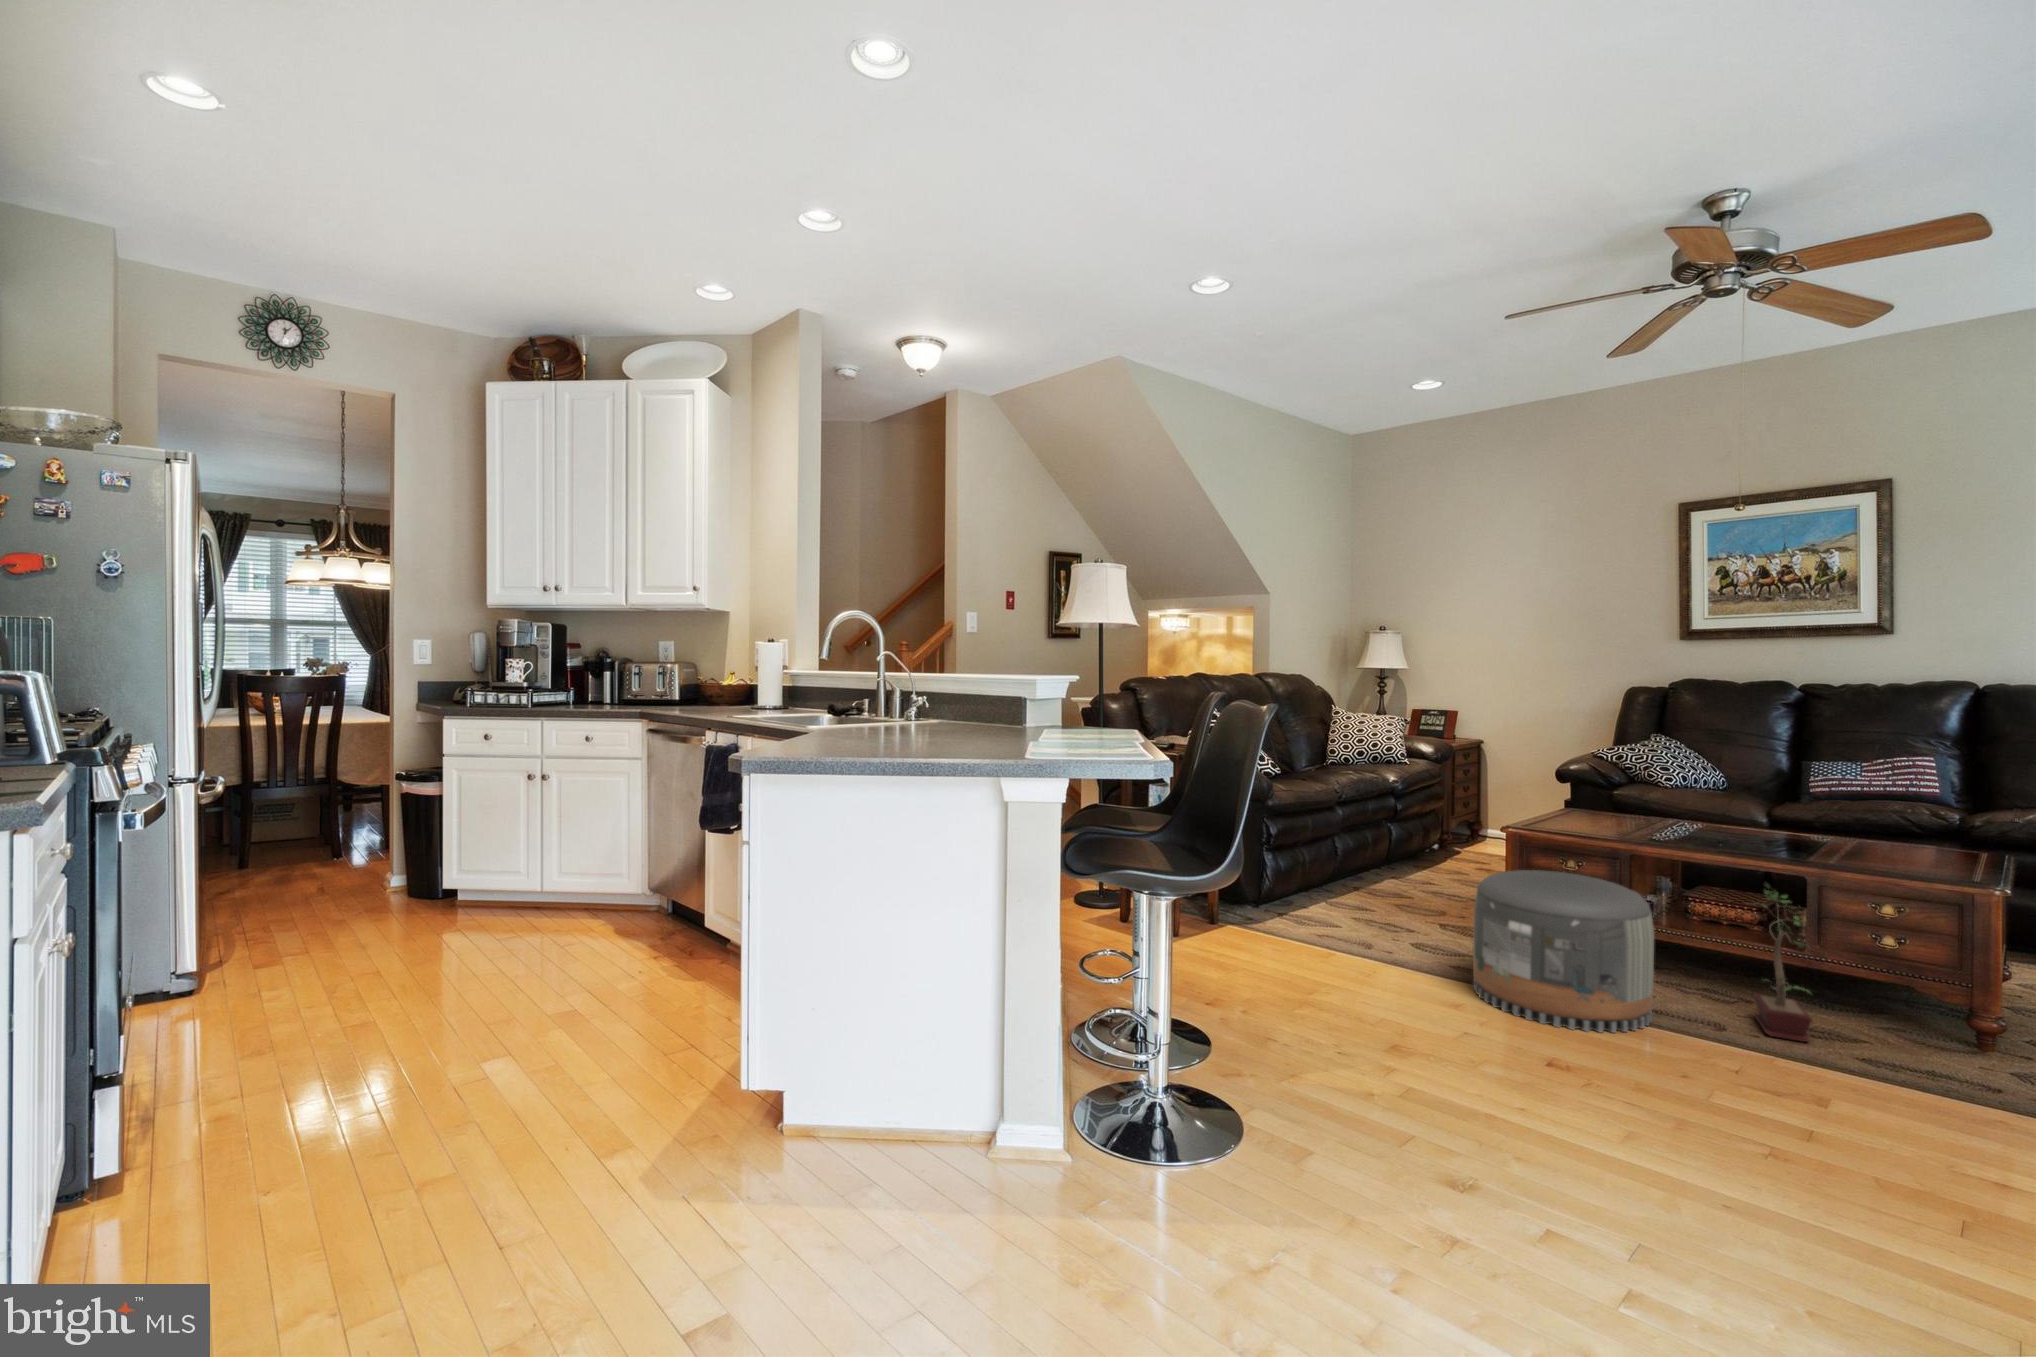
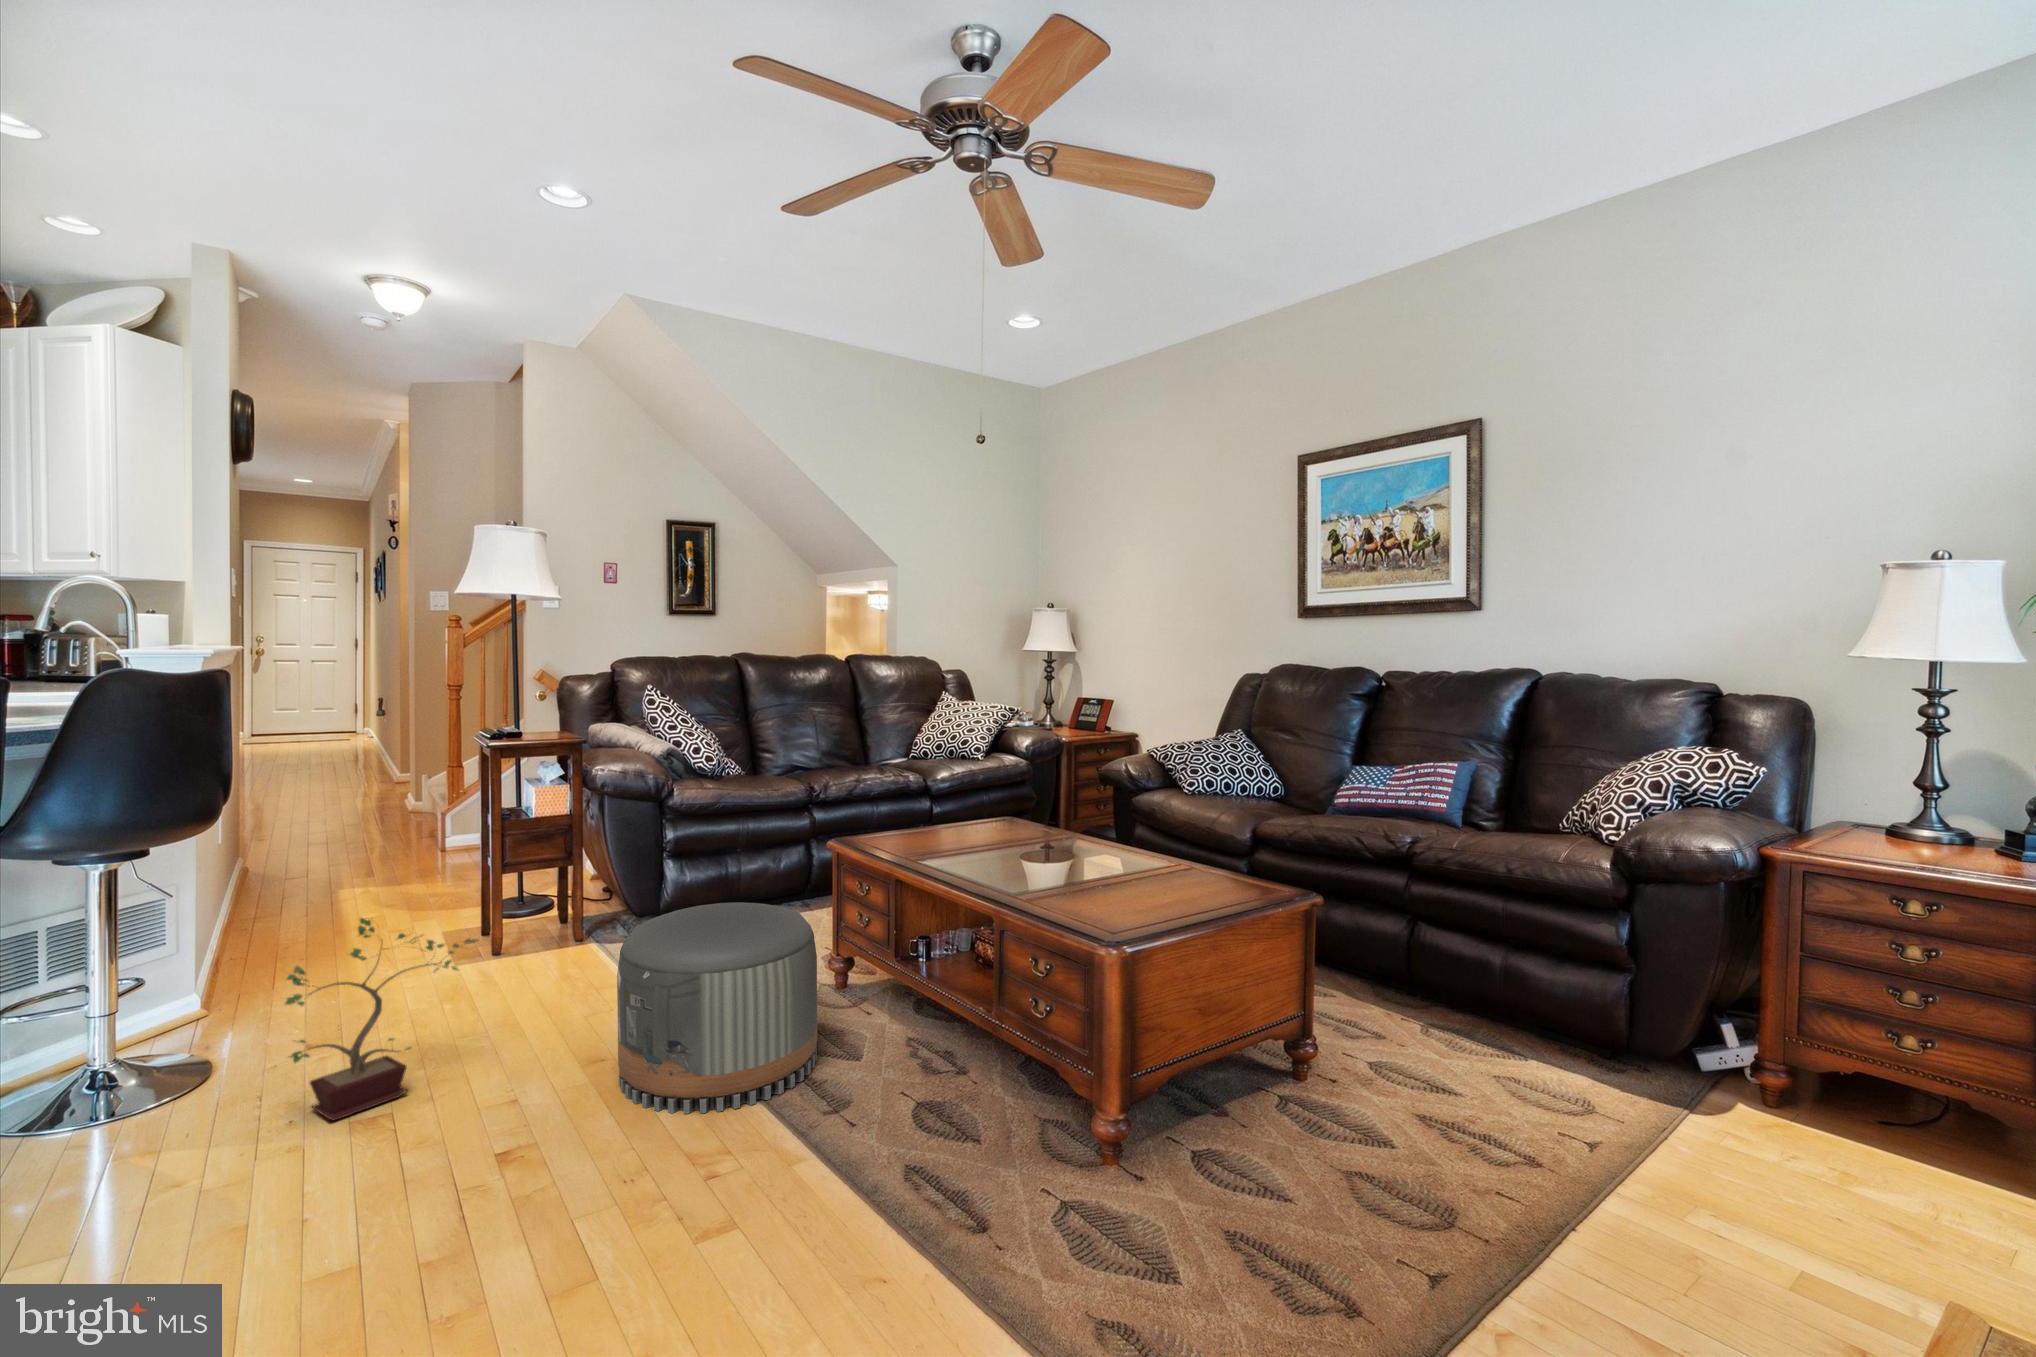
potted plant: present [1753,884,1812,1042] -> present [285,918,477,1121]

